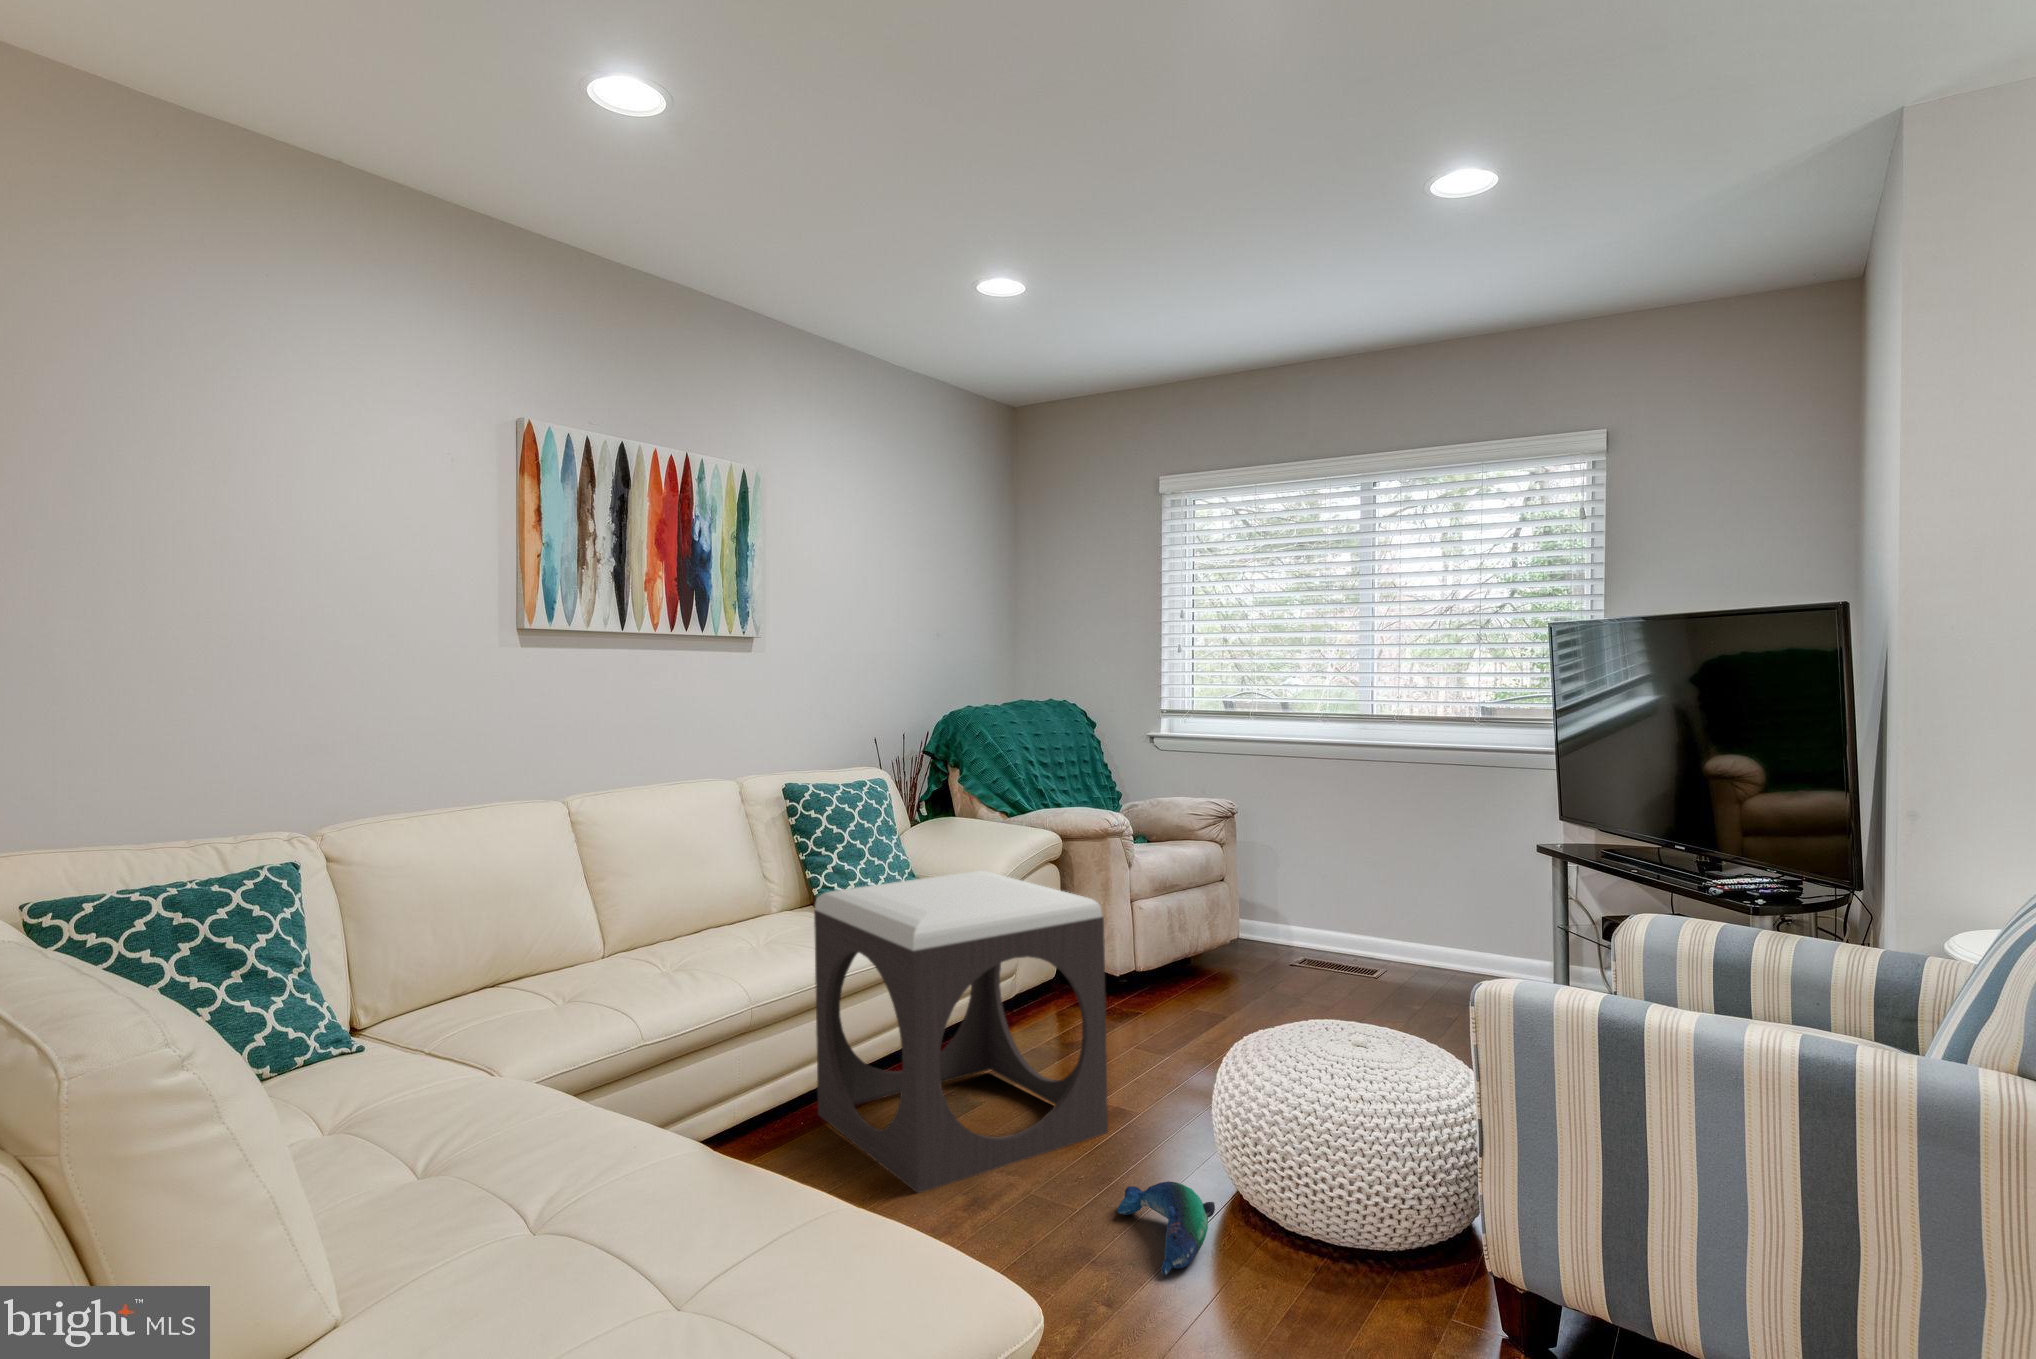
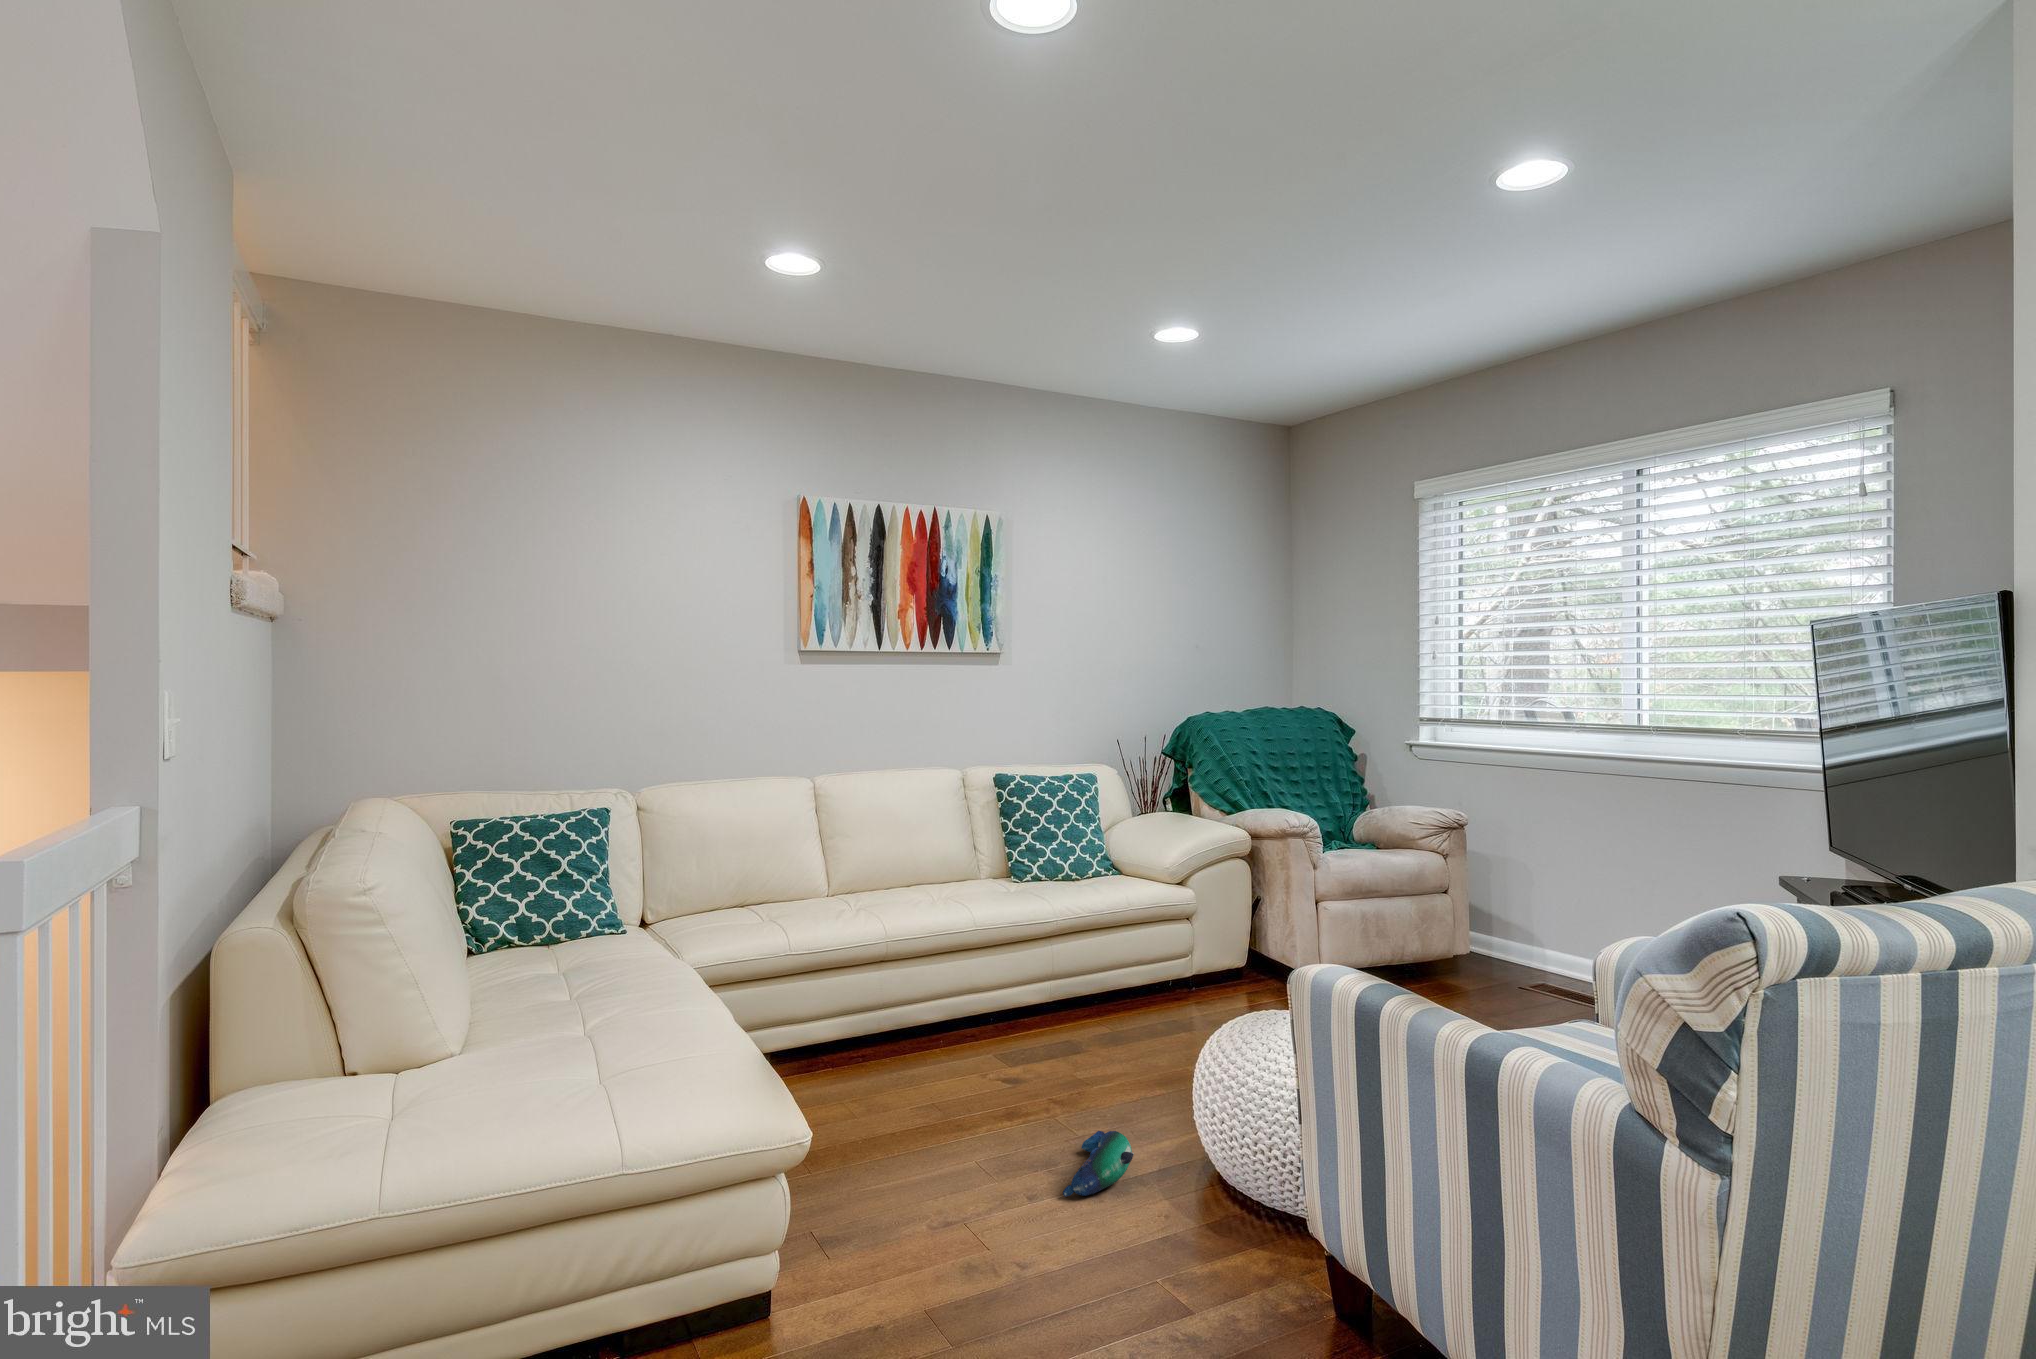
footstool: present [814,871,1108,1193] -> none [953,859,1150,1104]

